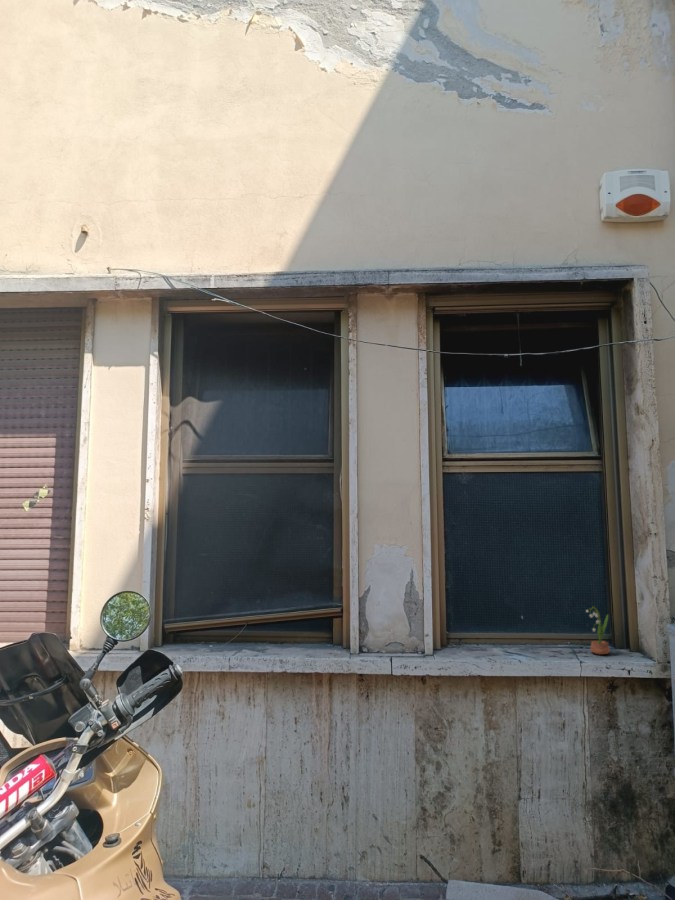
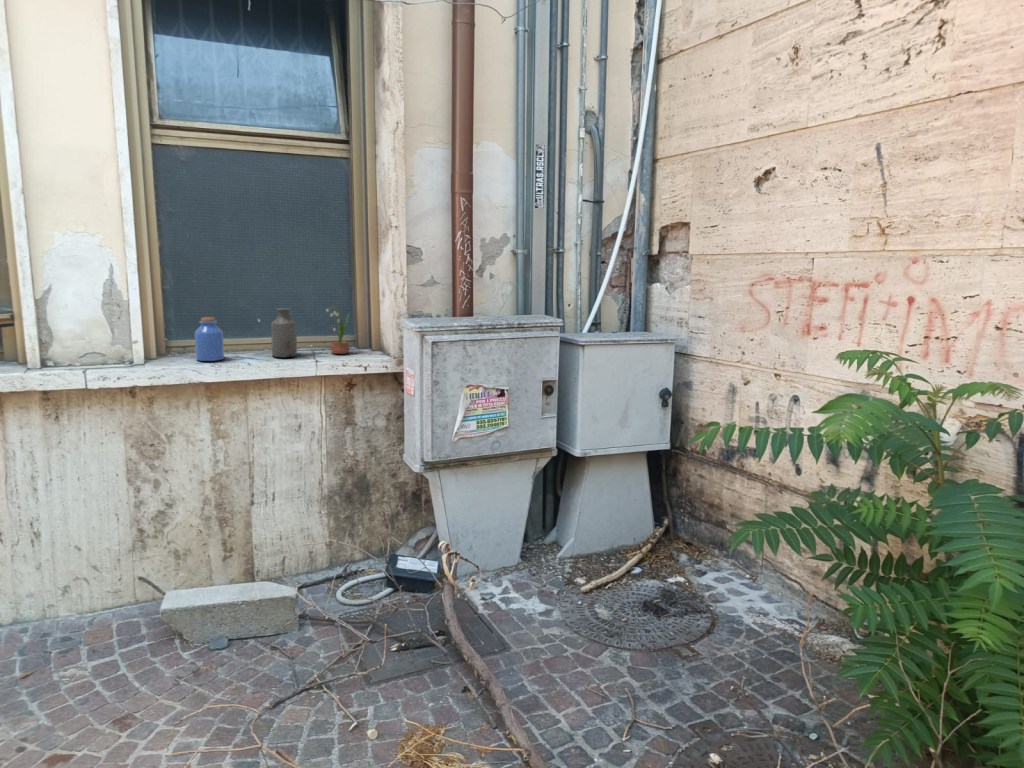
bottle: none [536,608,560,656] -> present [271,308,297,358]
jar: none [472,615,496,655] -> present [195,317,224,361]

